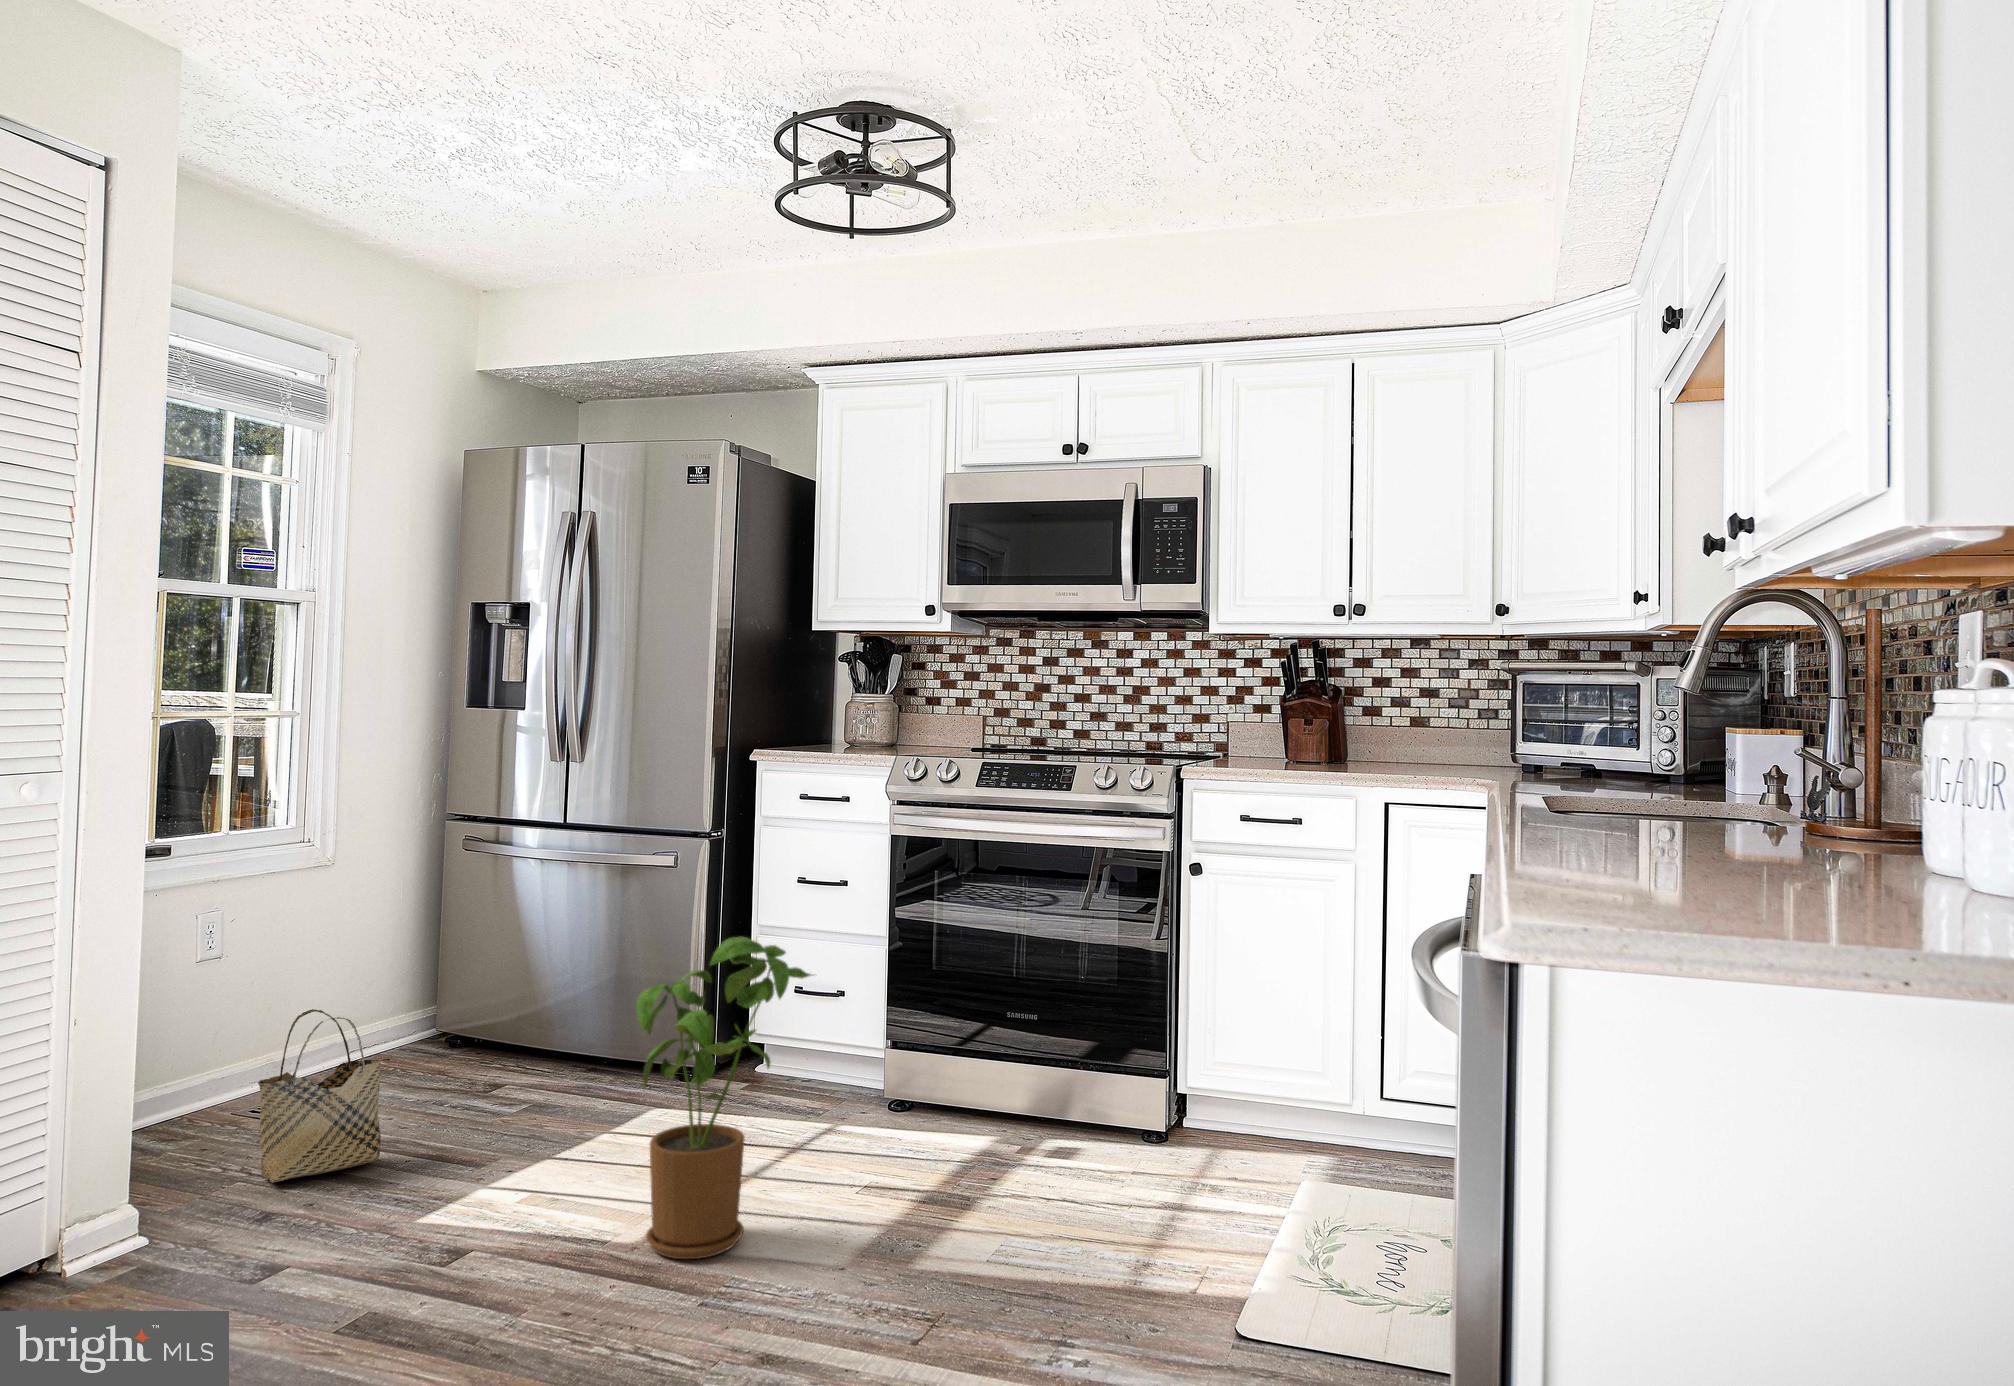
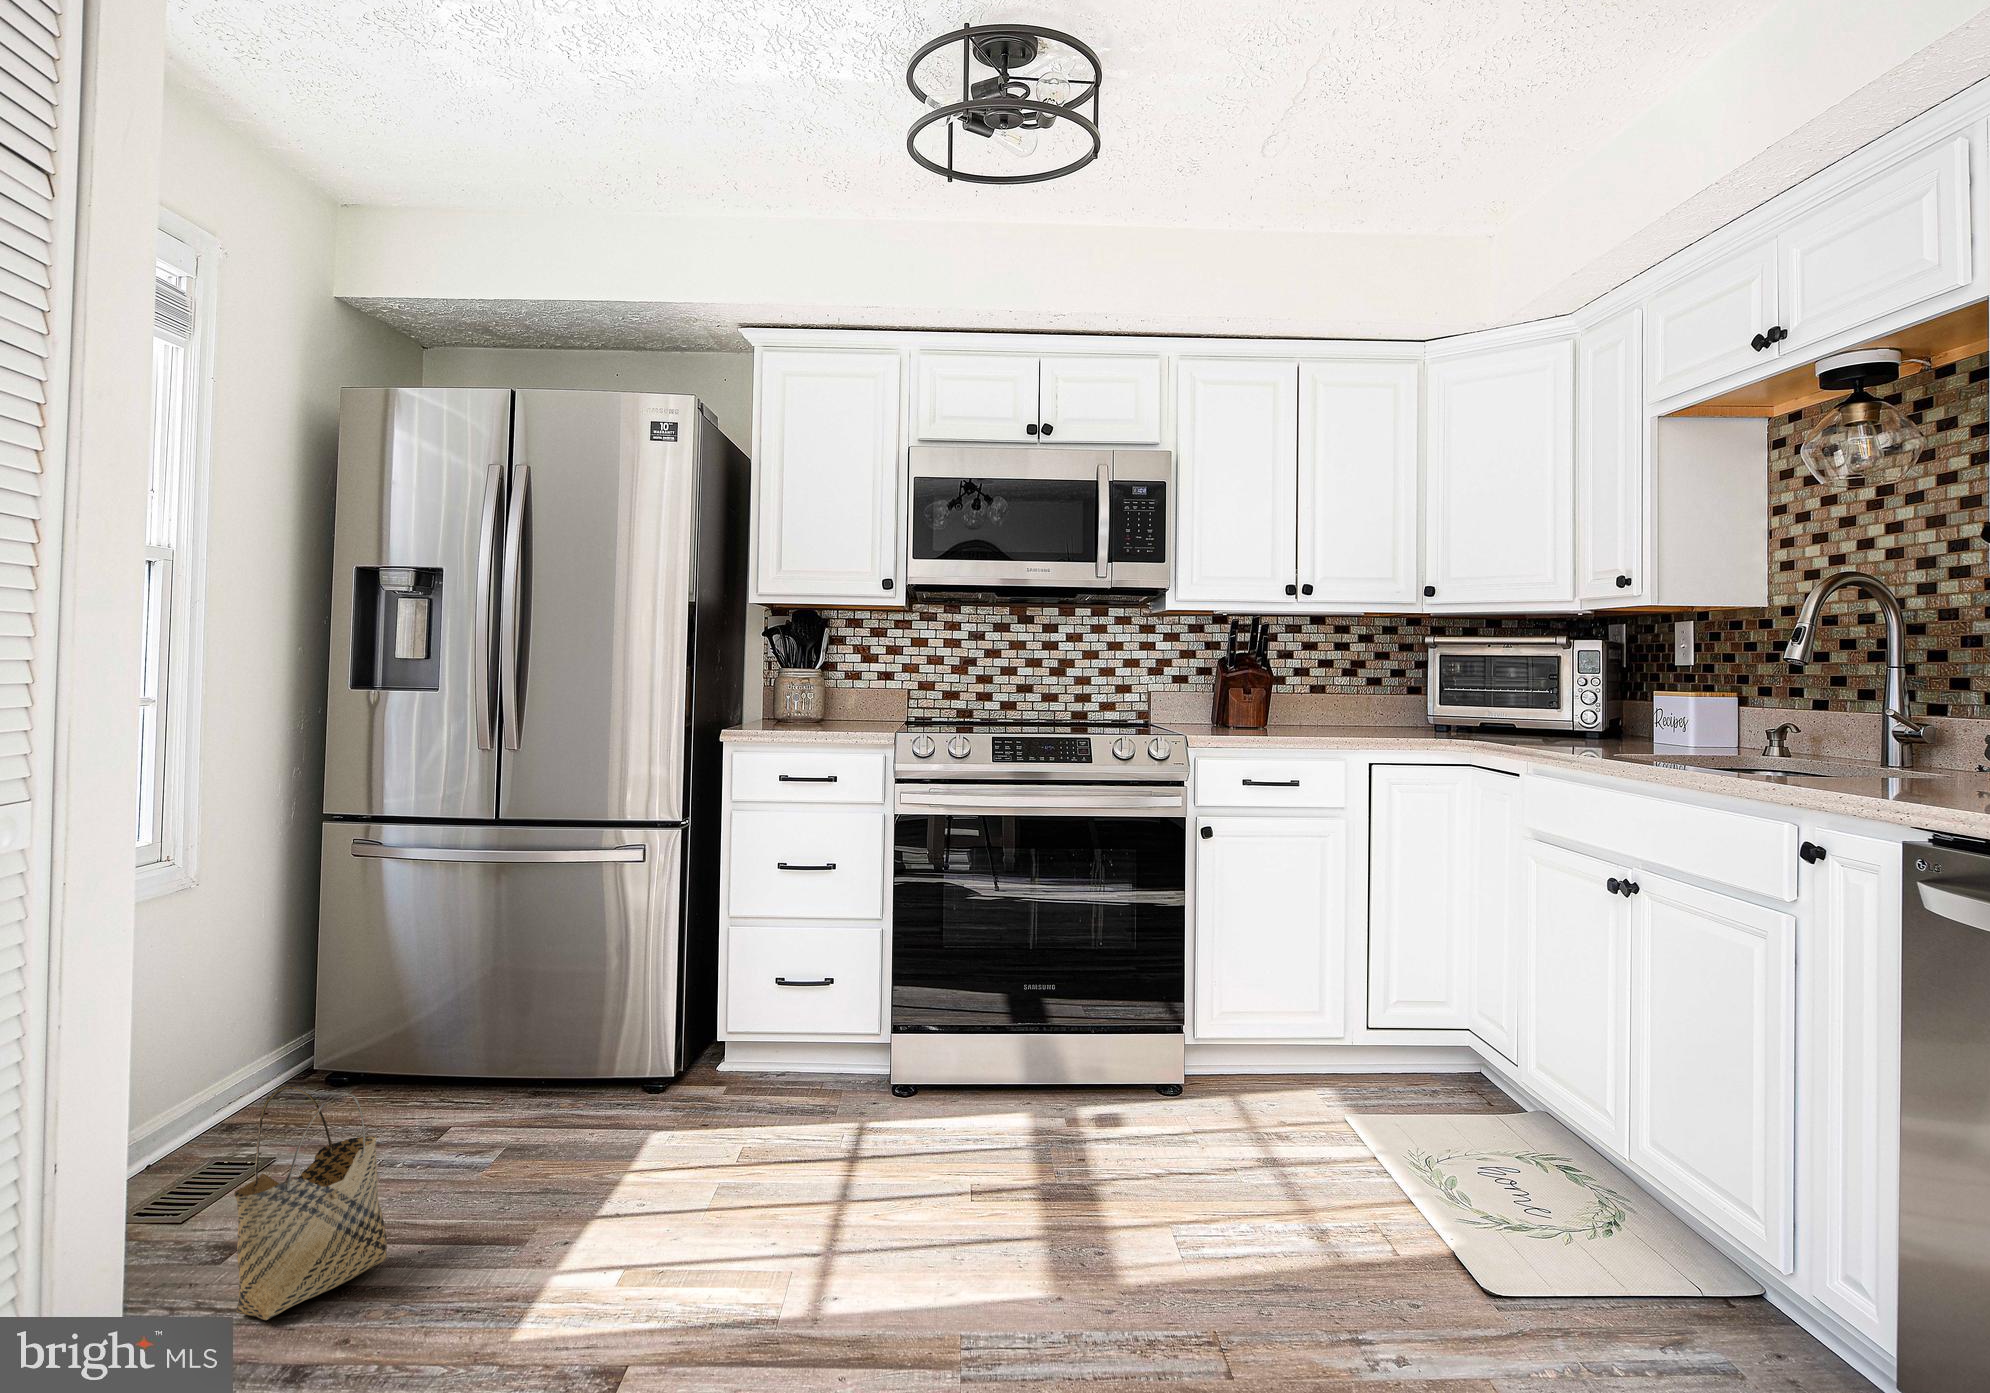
house plant: present [636,937,812,1259] -> none [786,951,976,1318]

